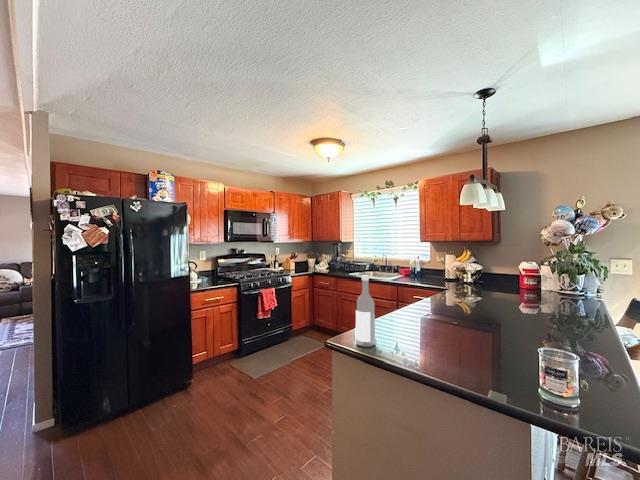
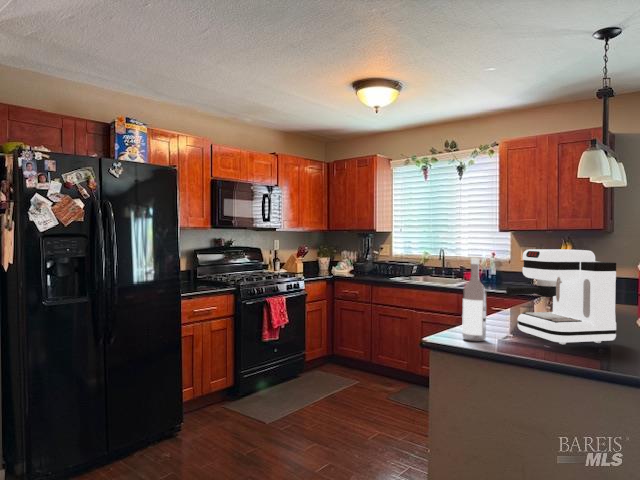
coffee maker: none [394,265,488,352] -> present [506,249,616,345]

